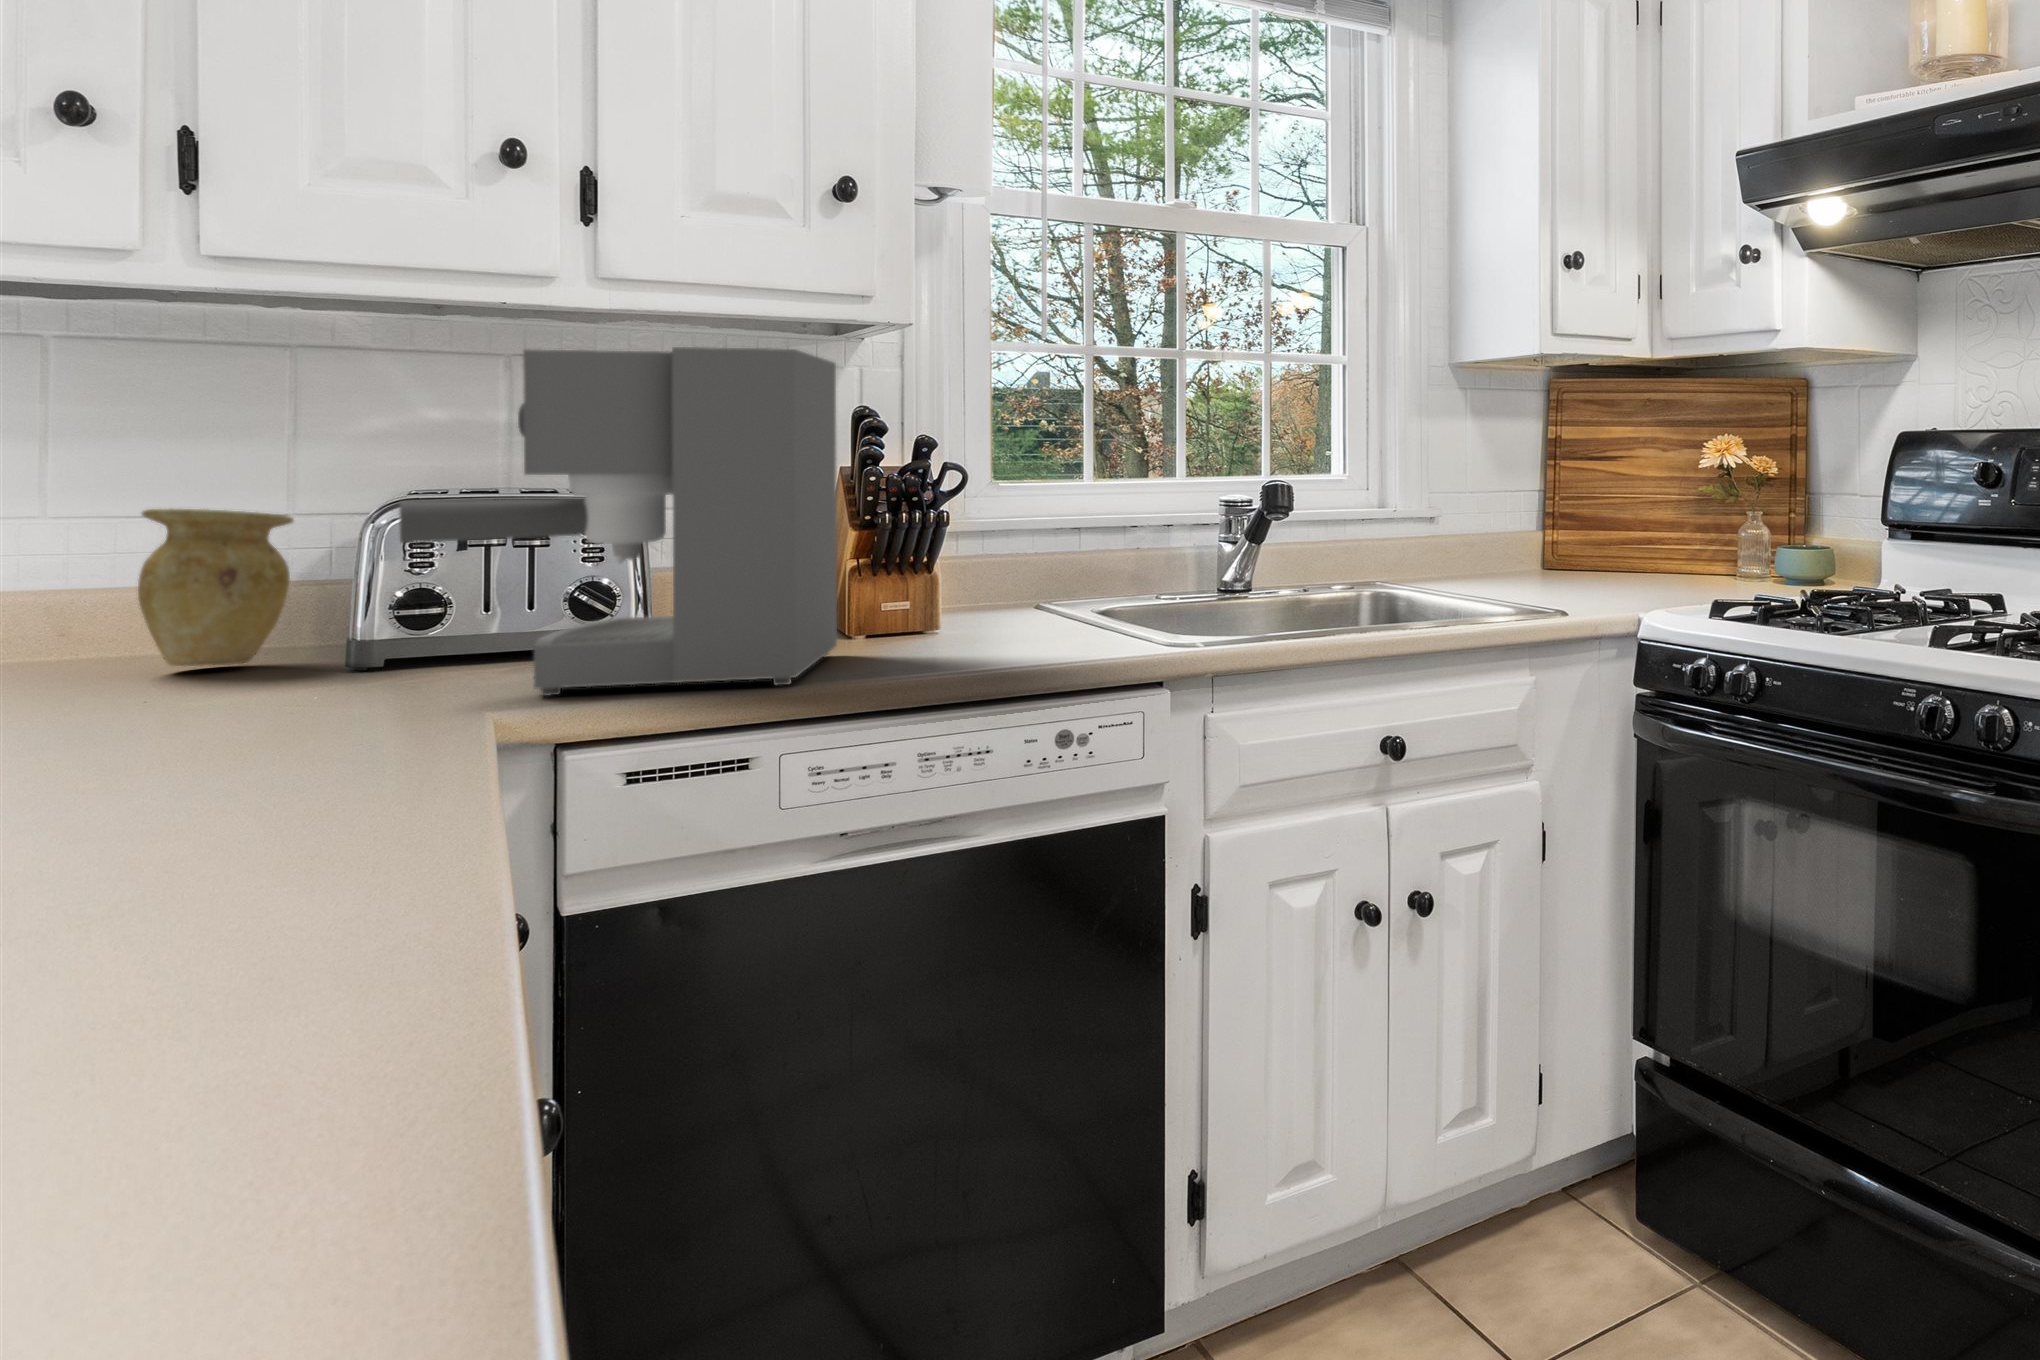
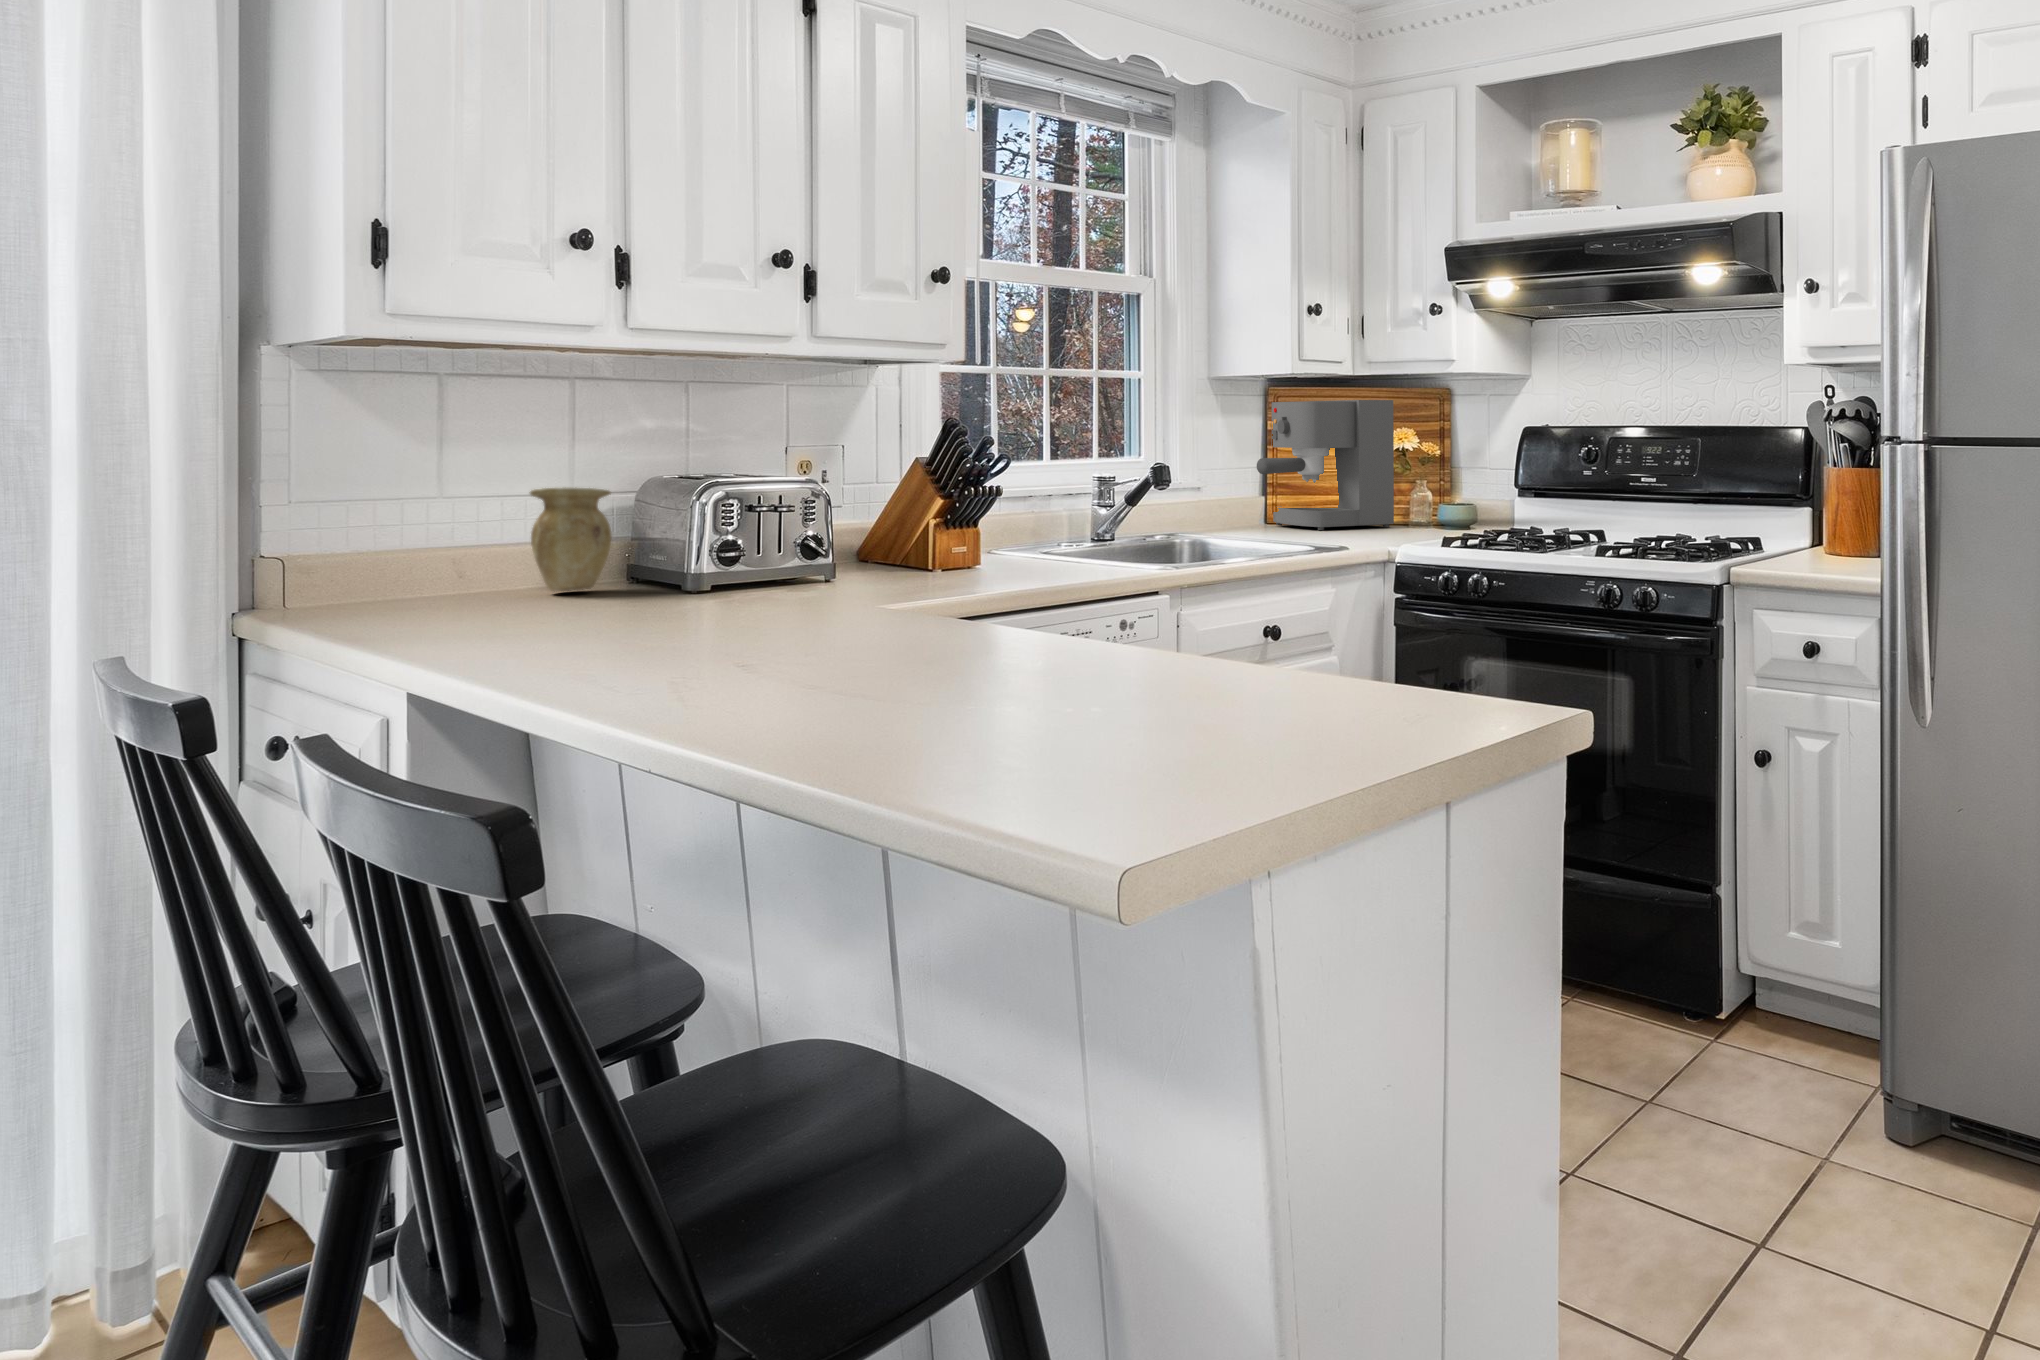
coffee maker: present [400,347,837,696] -> present [1257,400,1394,530]

